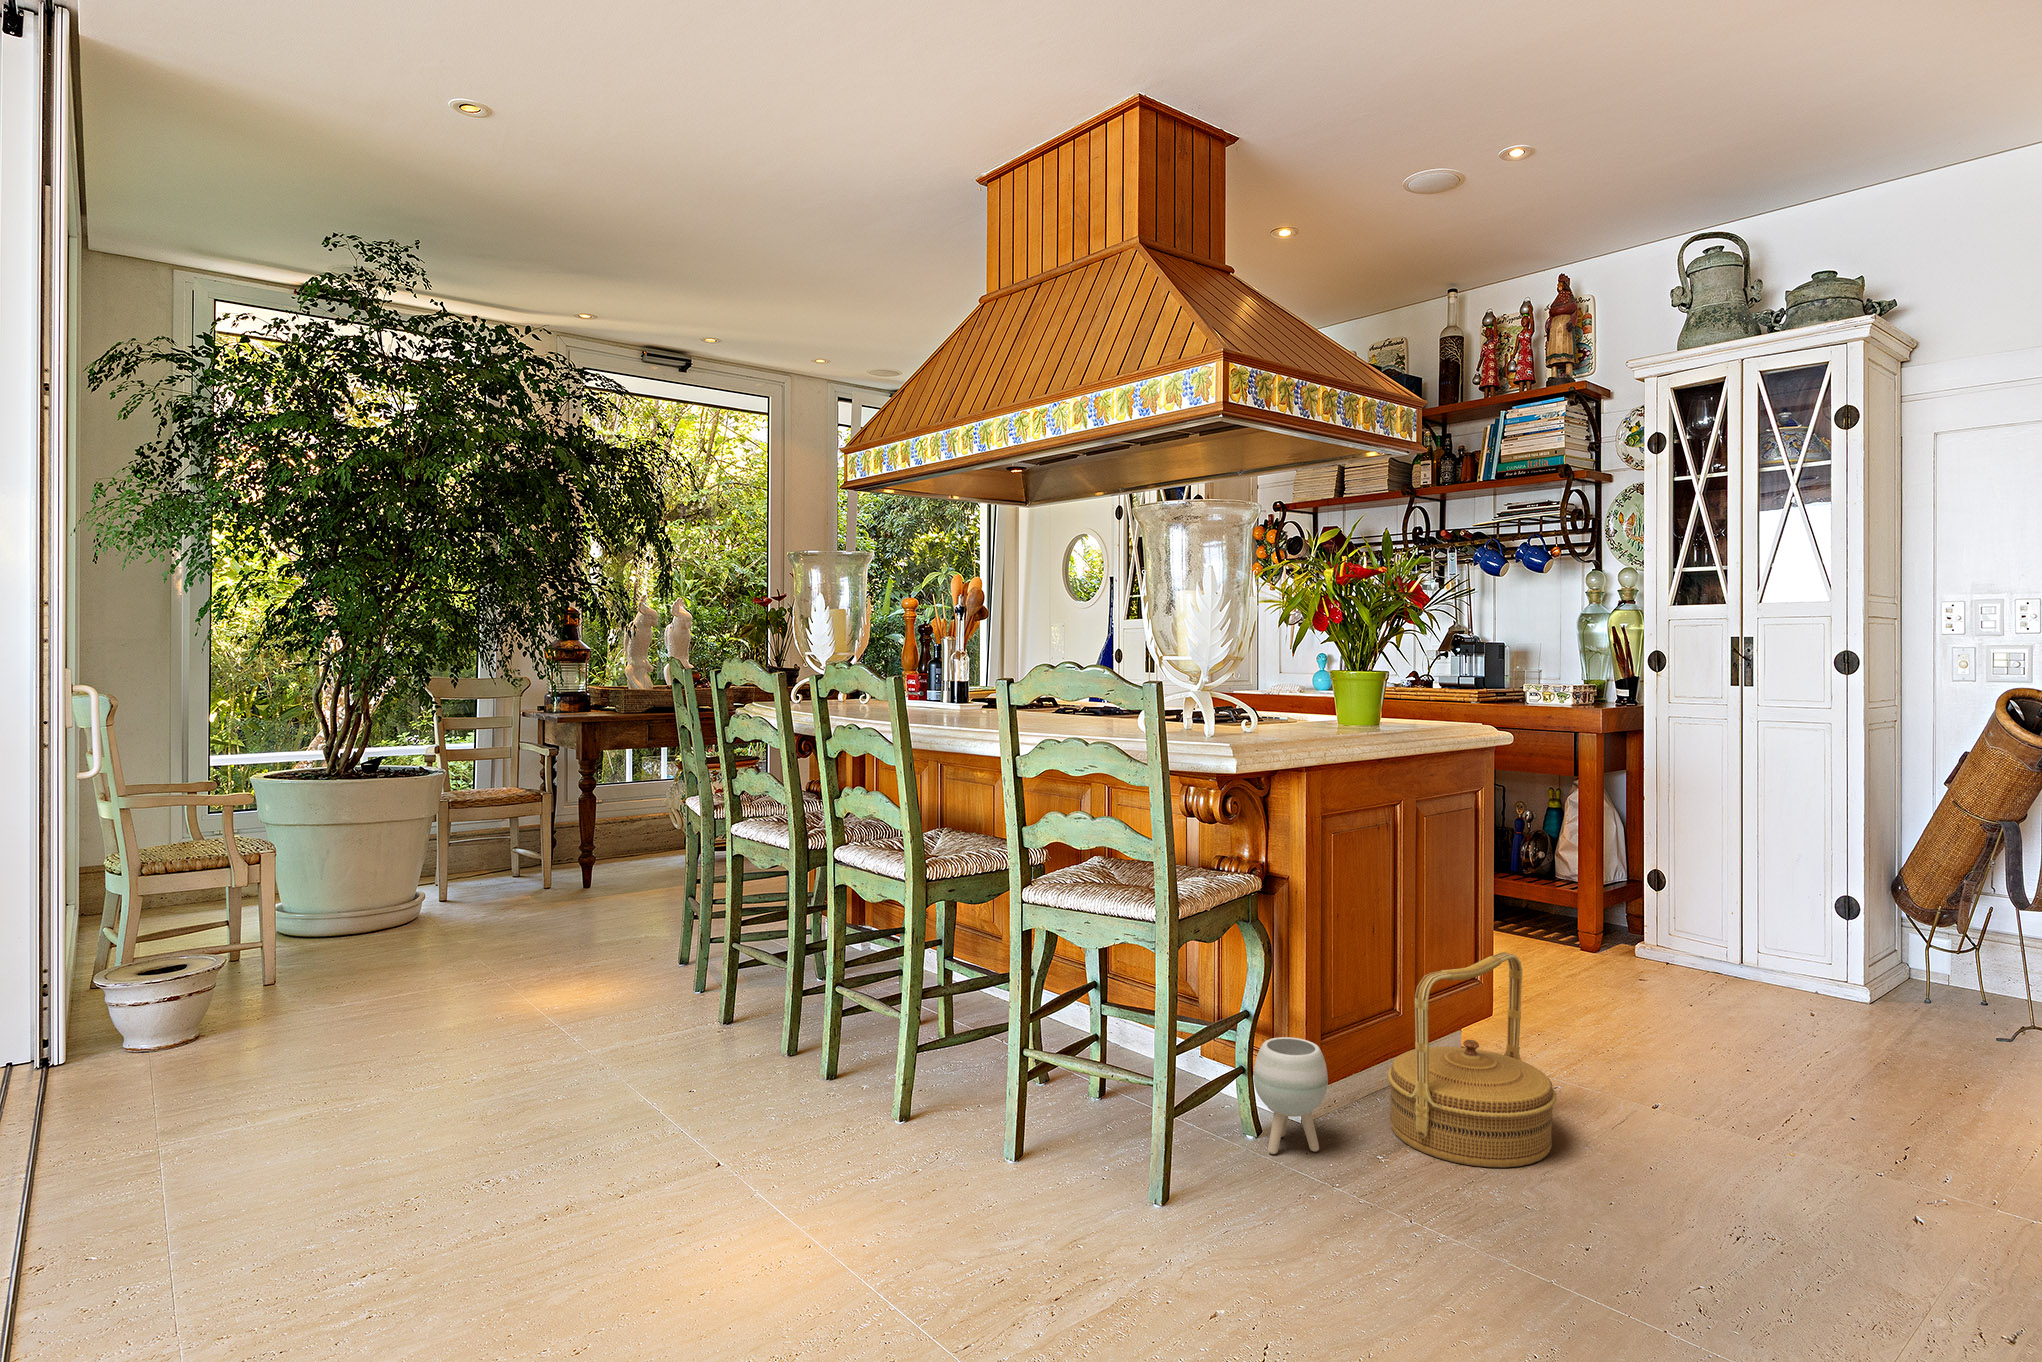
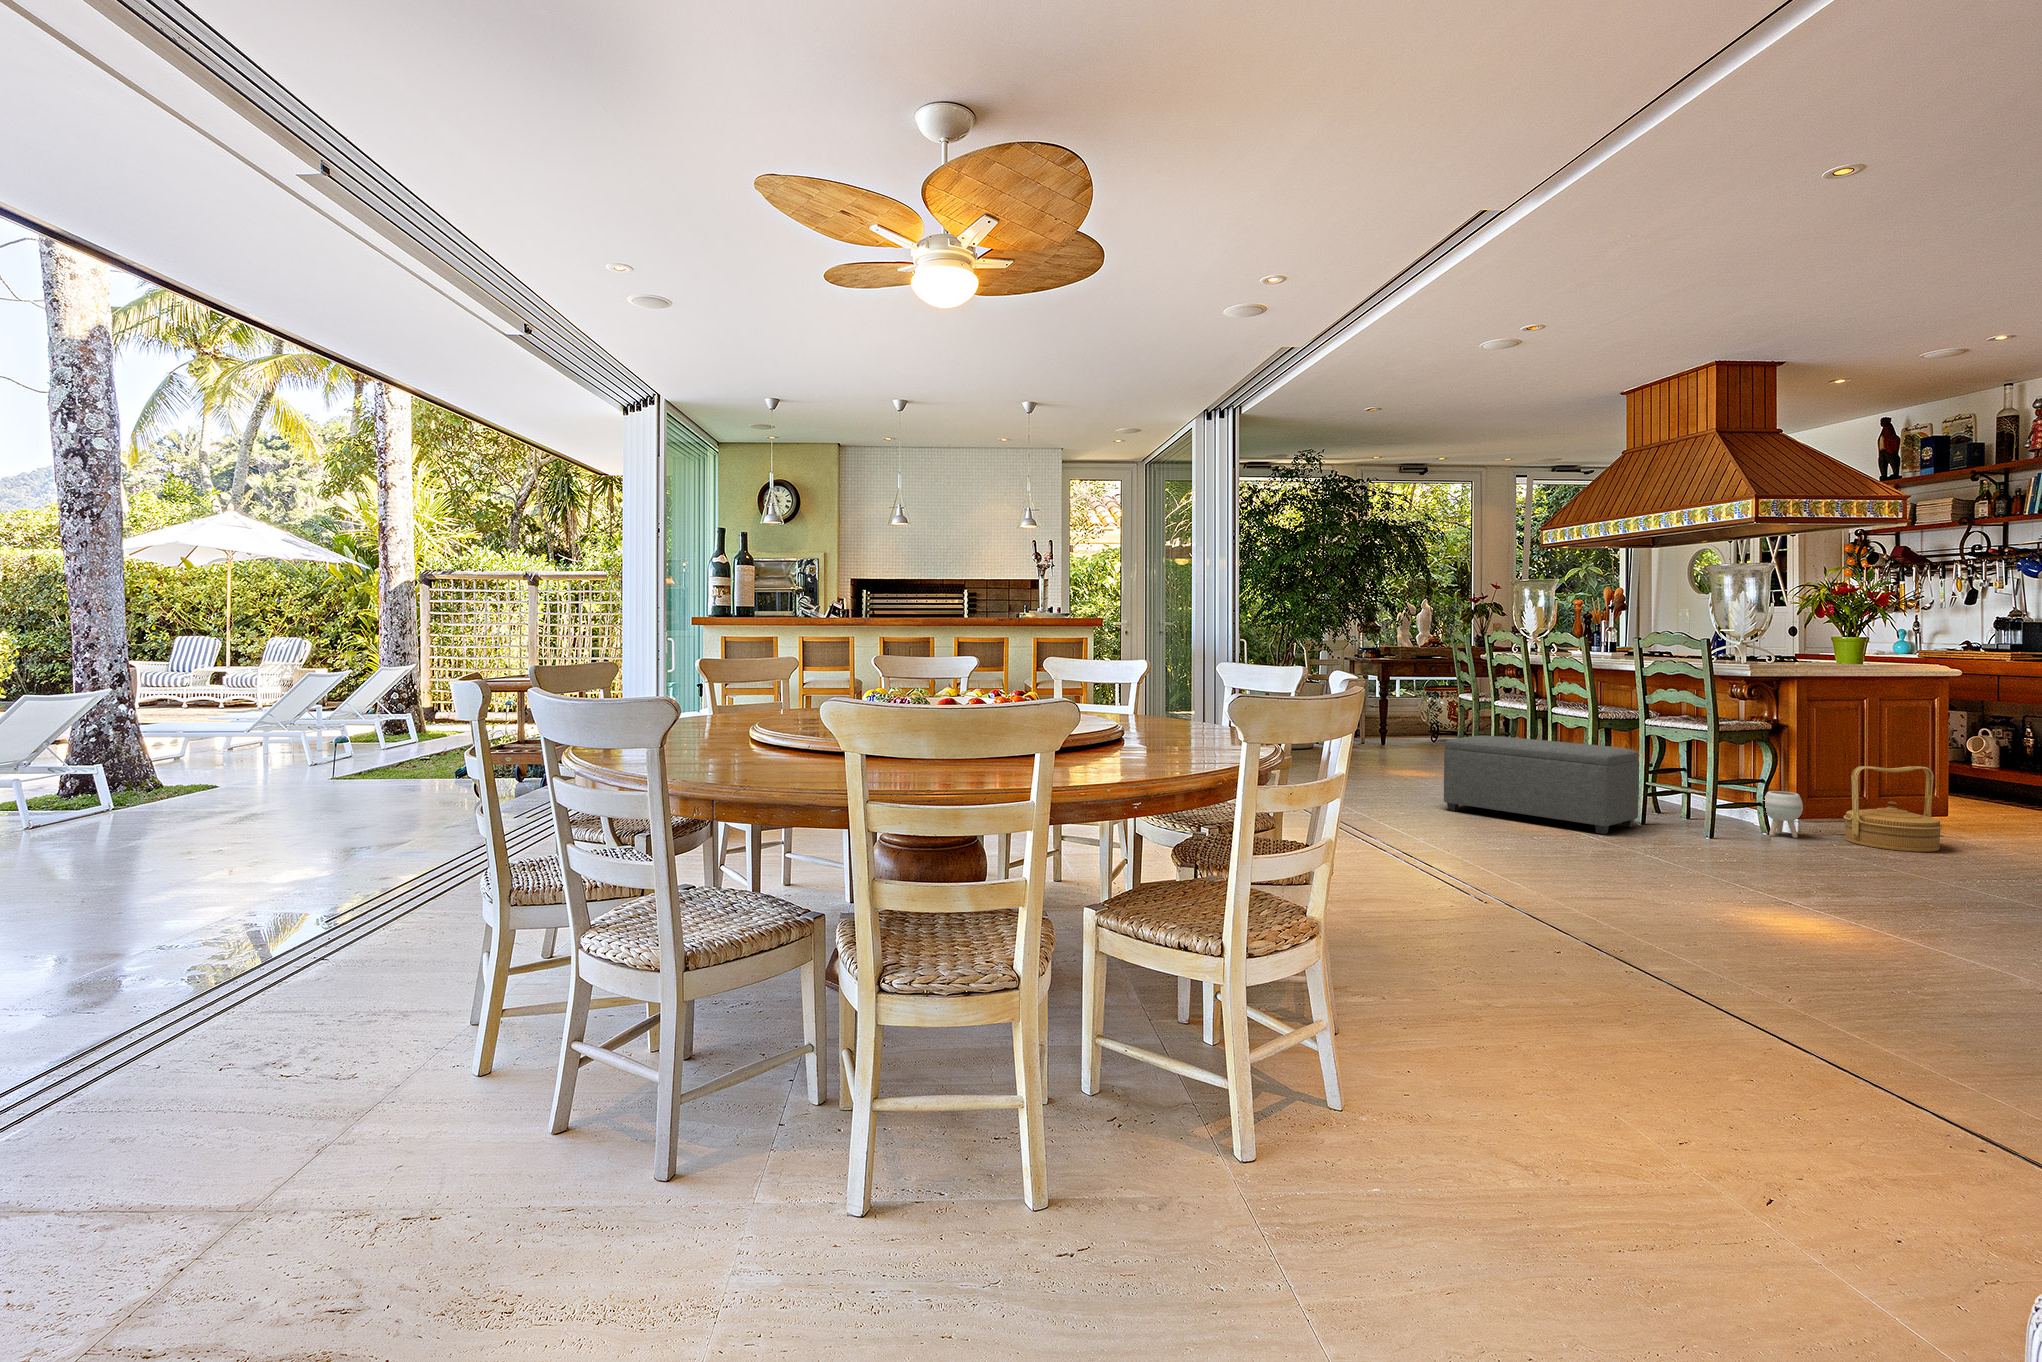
ottoman: none [519,945,1011,1274] -> present [1444,736,1639,834]

